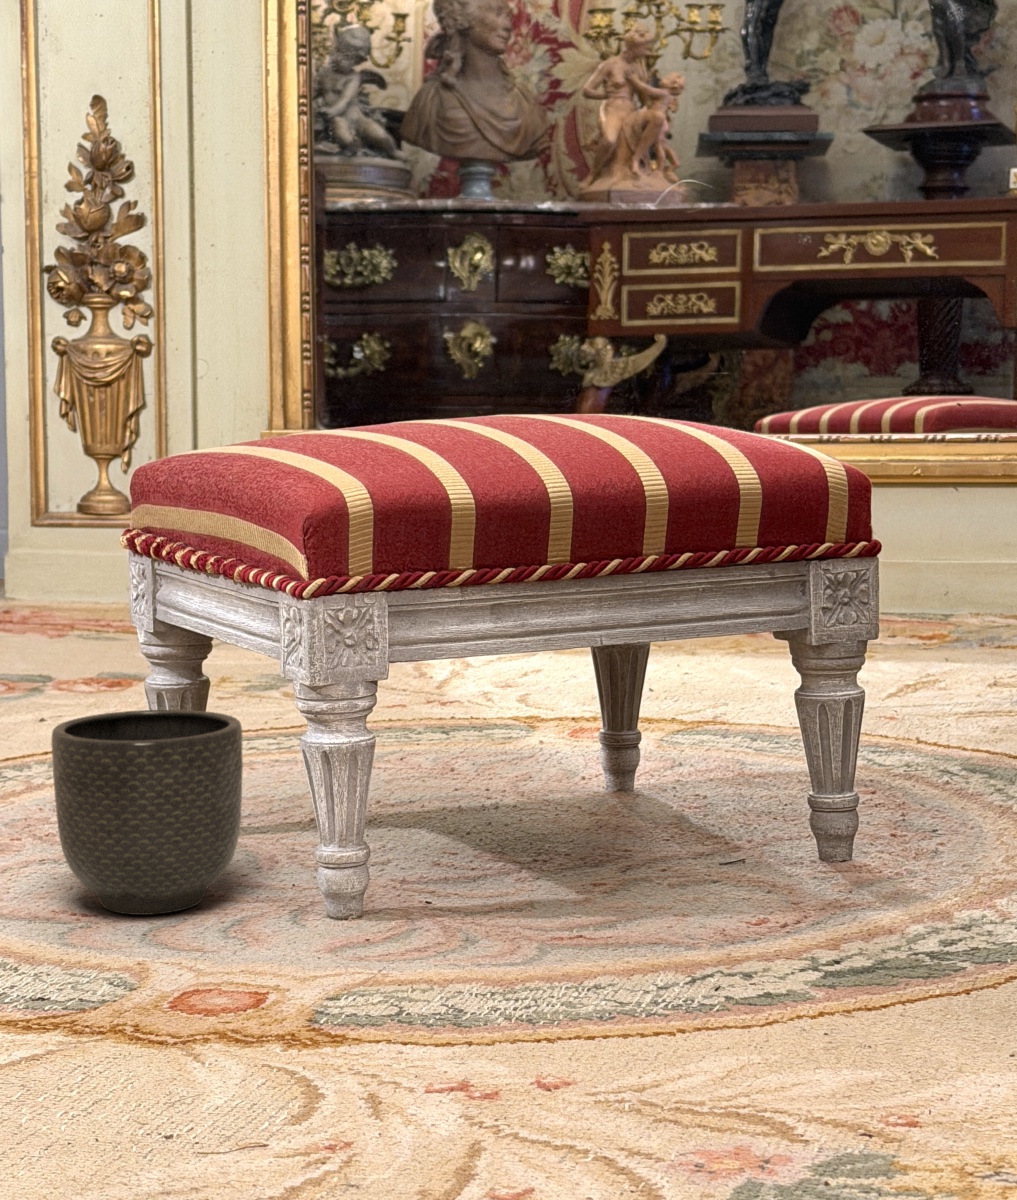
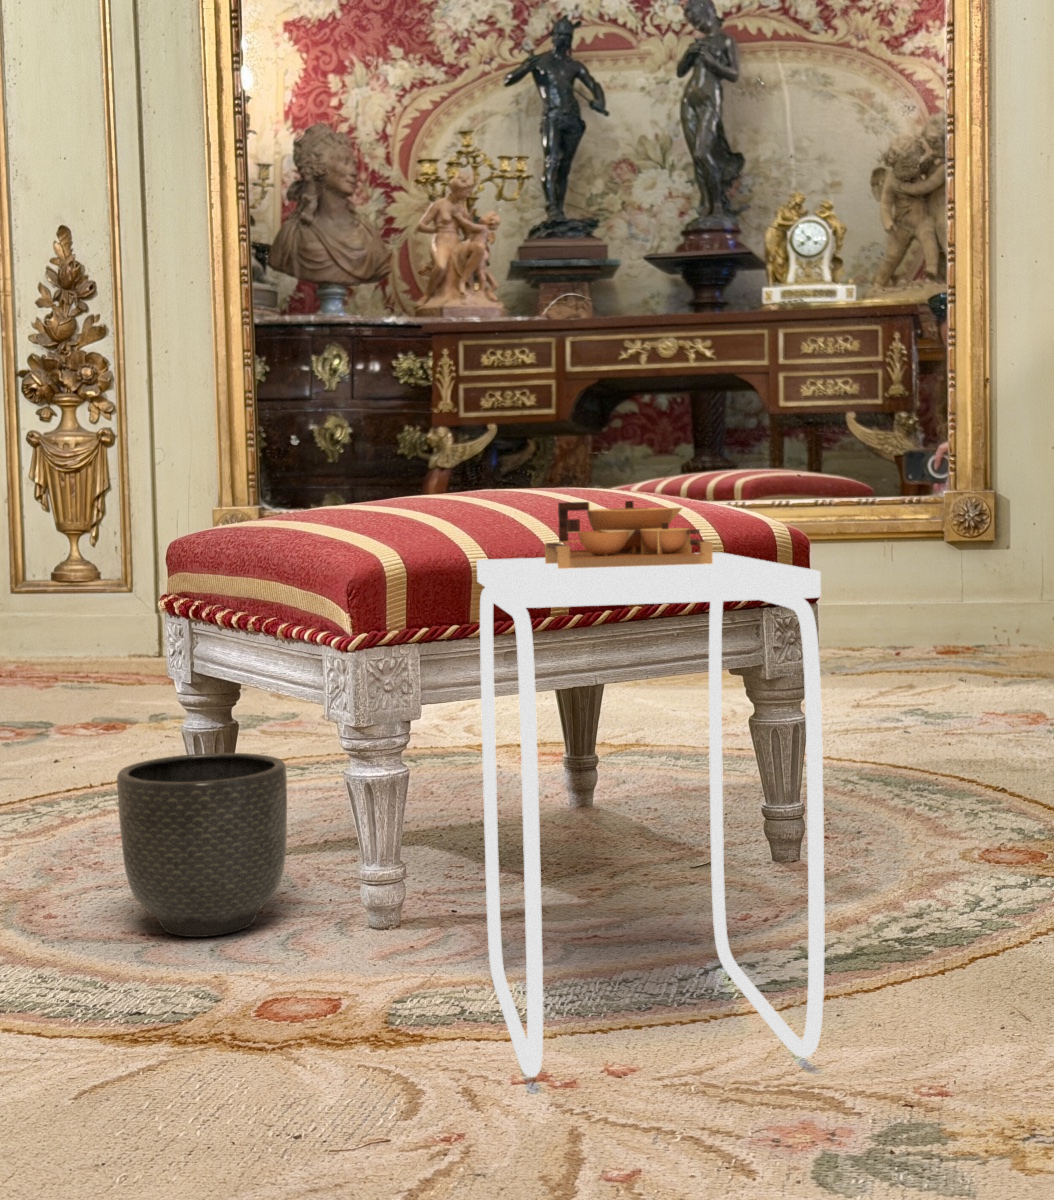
side table: none [429,434,790,1087] -> present [477,501,824,1077]

